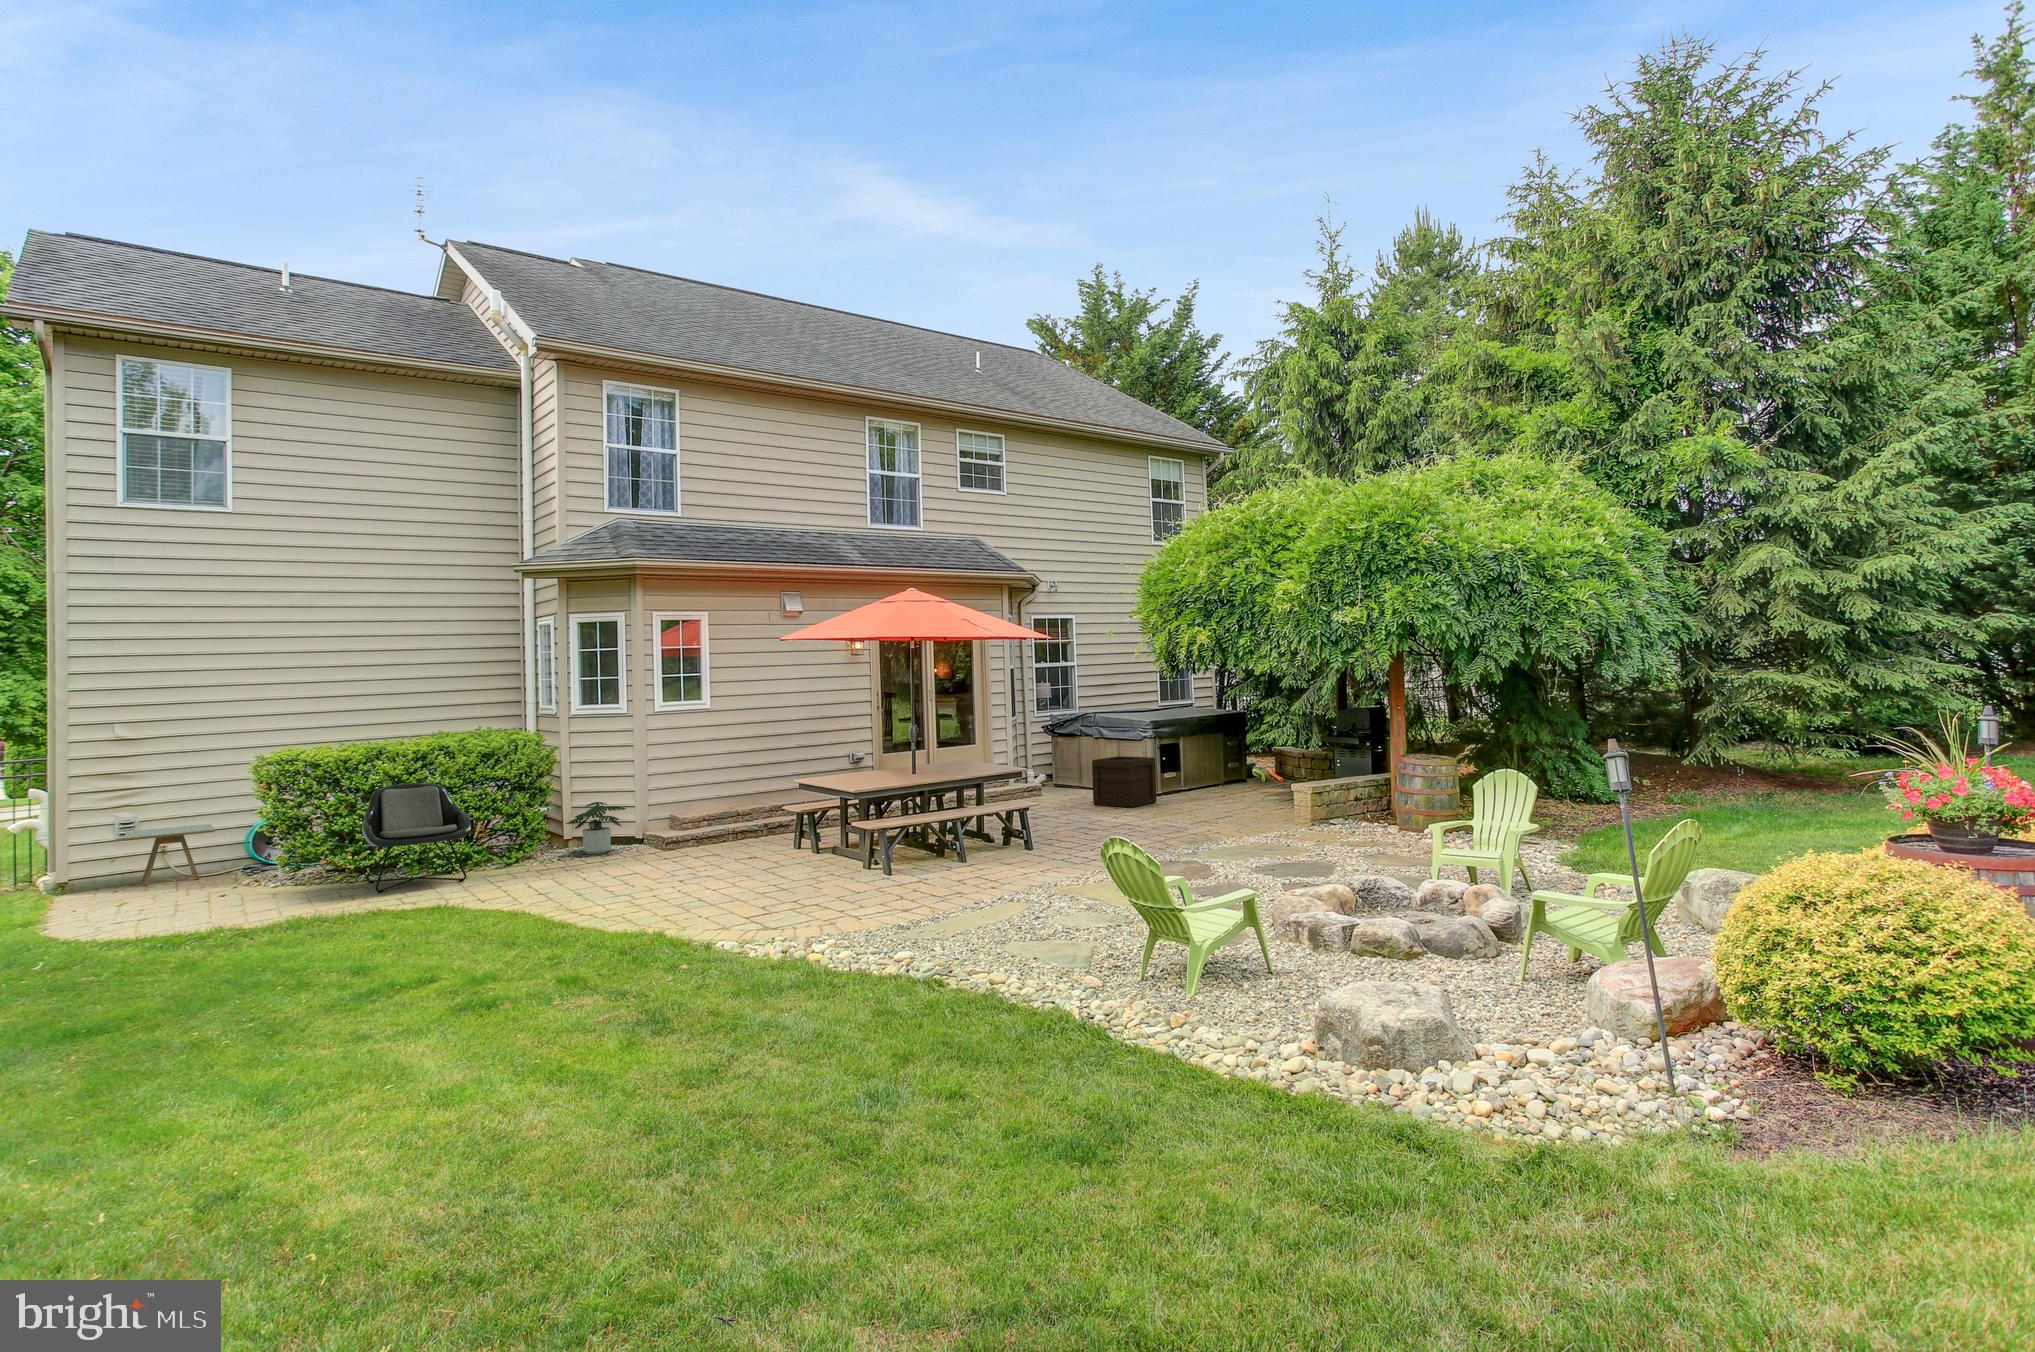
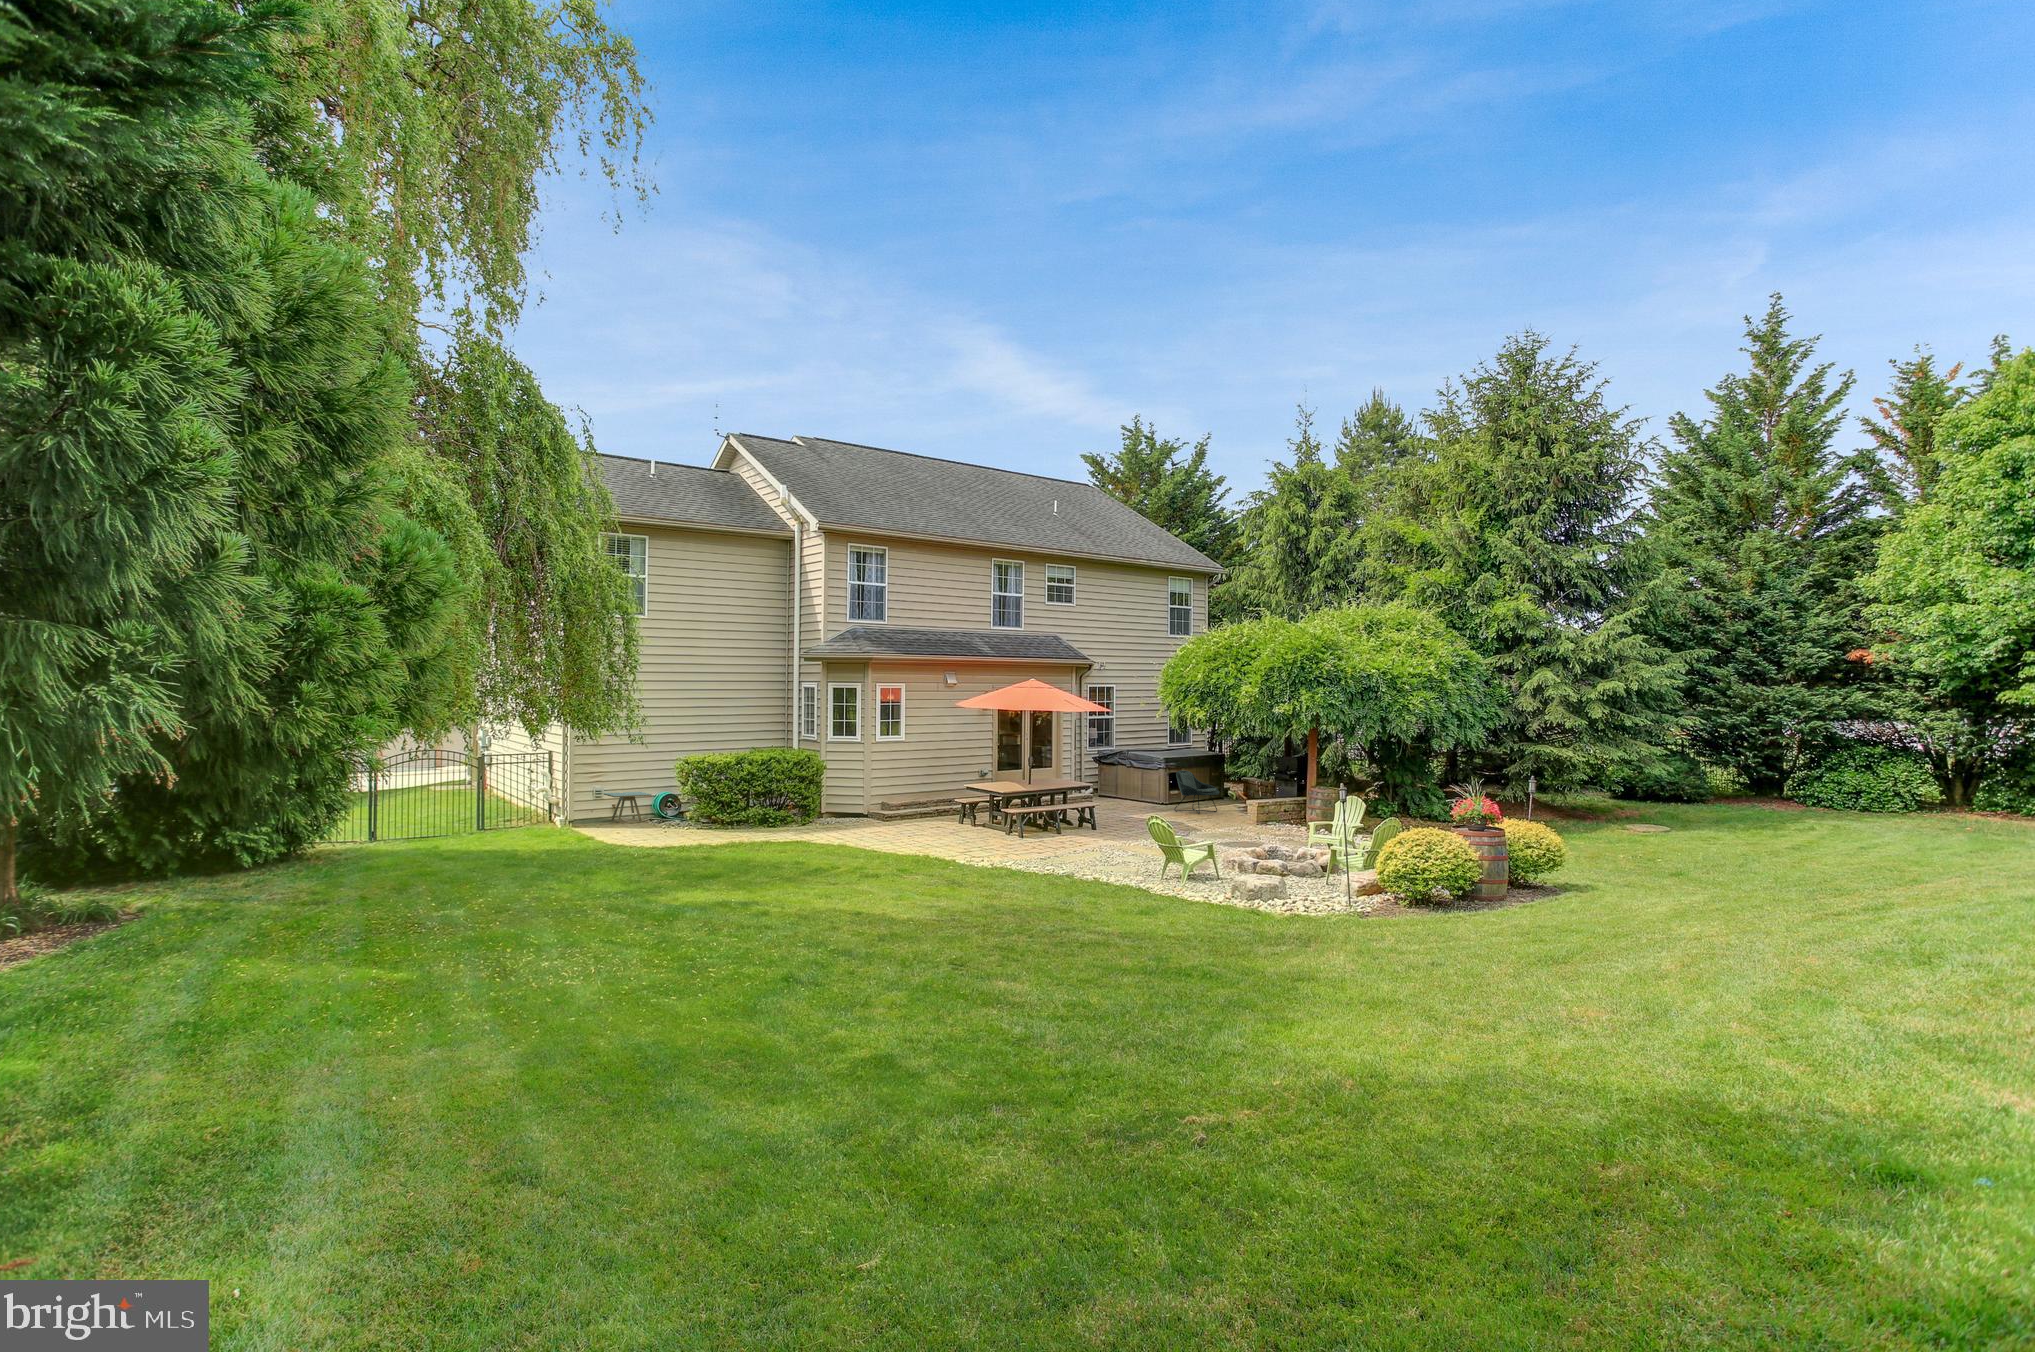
wooden crate: present [1092,756,1156,808] -> none [1126,781,1166,813]
lounge chair: present [362,783,471,893] -> present [1175,770,1219,814]
potted plant: present [566,802,626,854] -> none [830,791,861,820]

